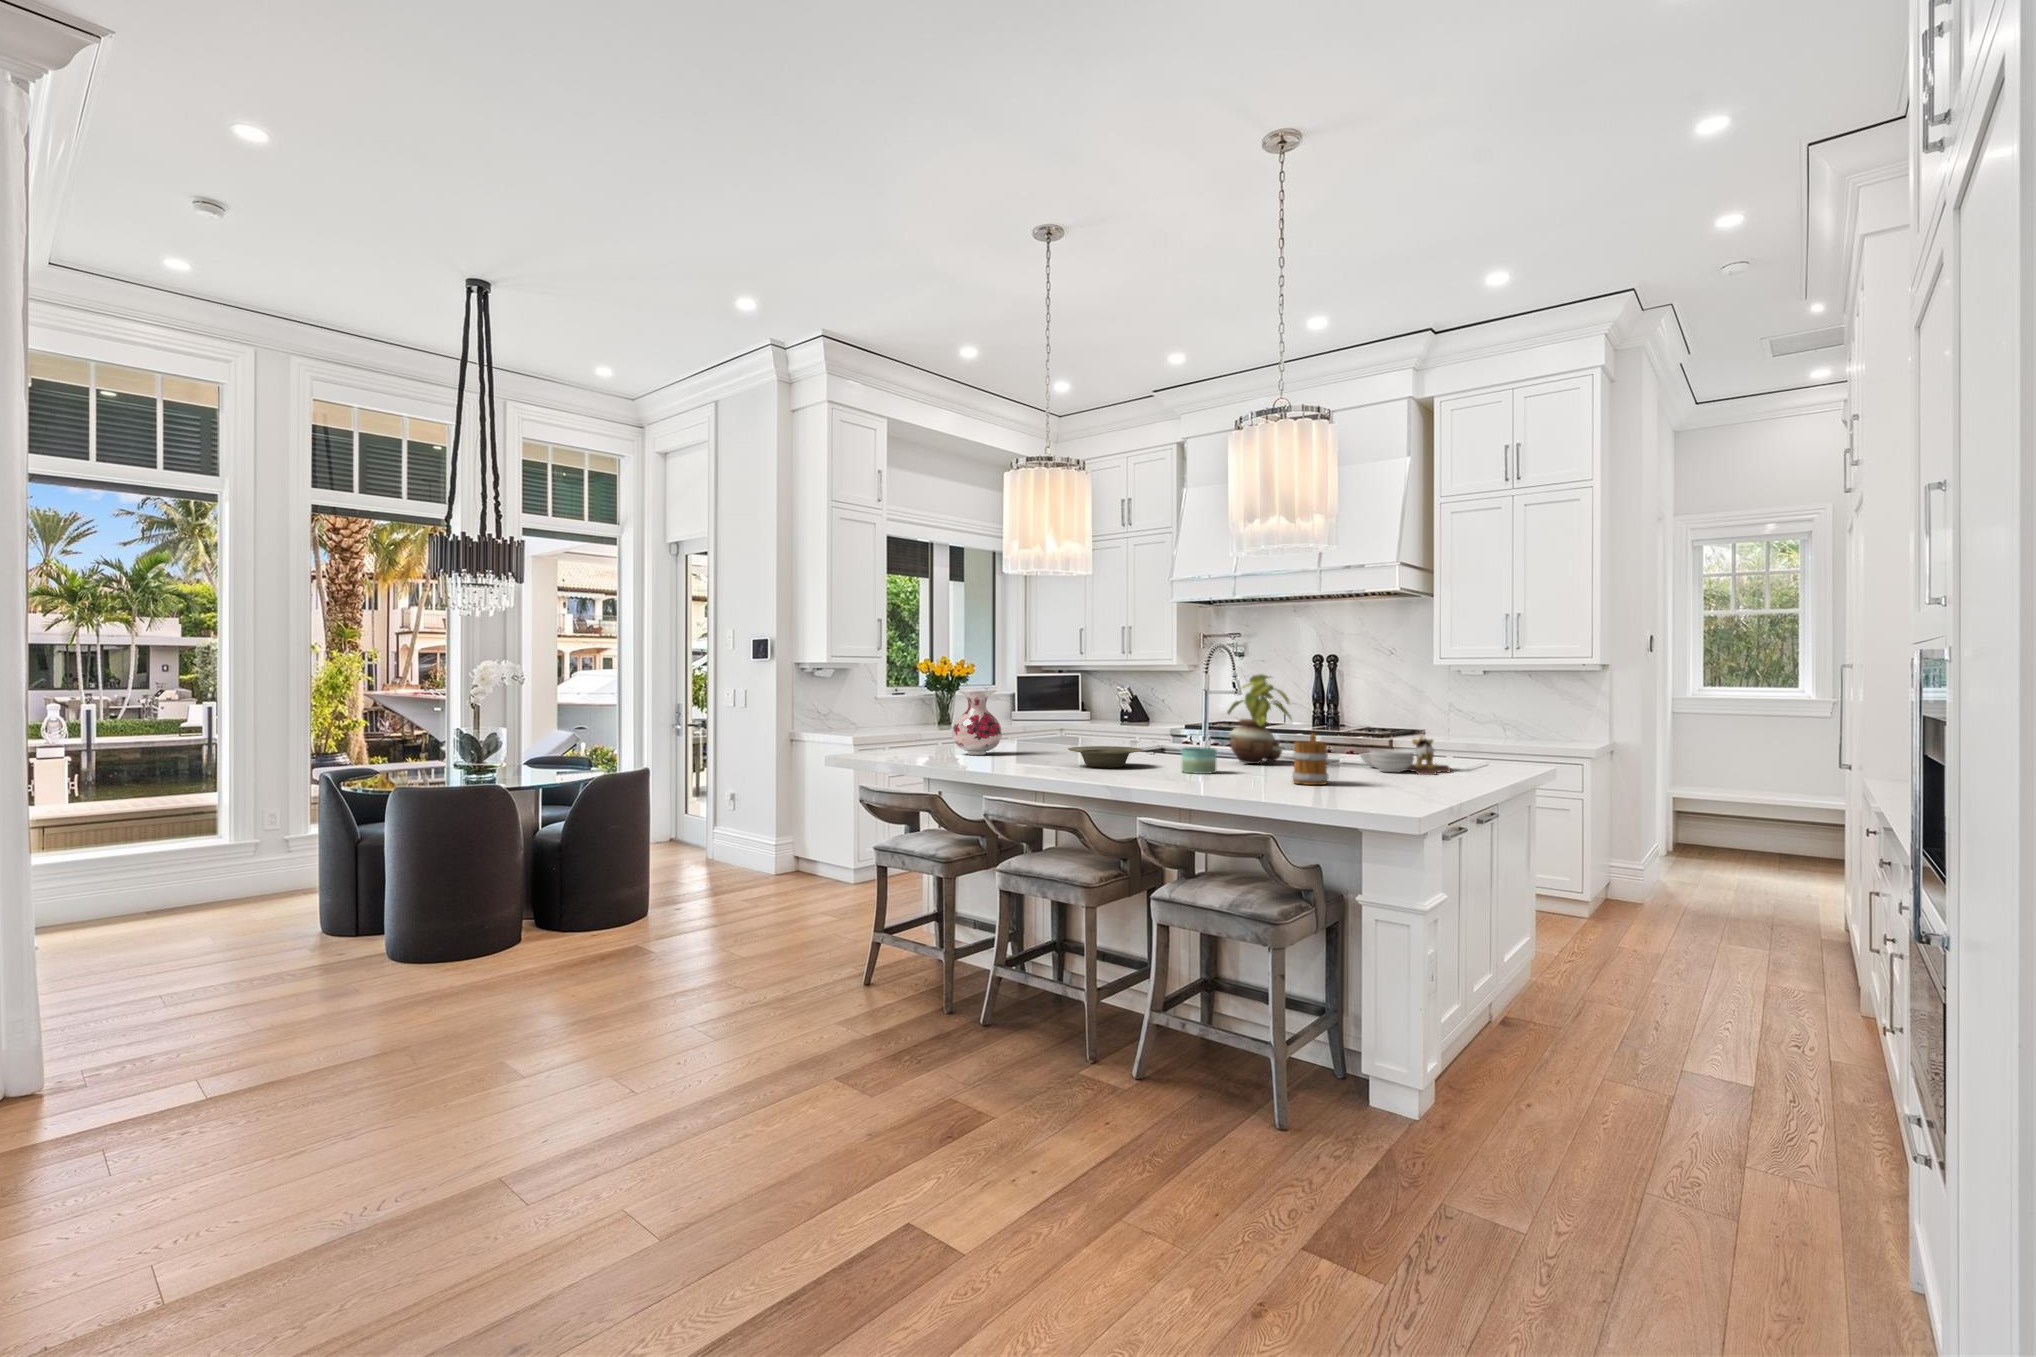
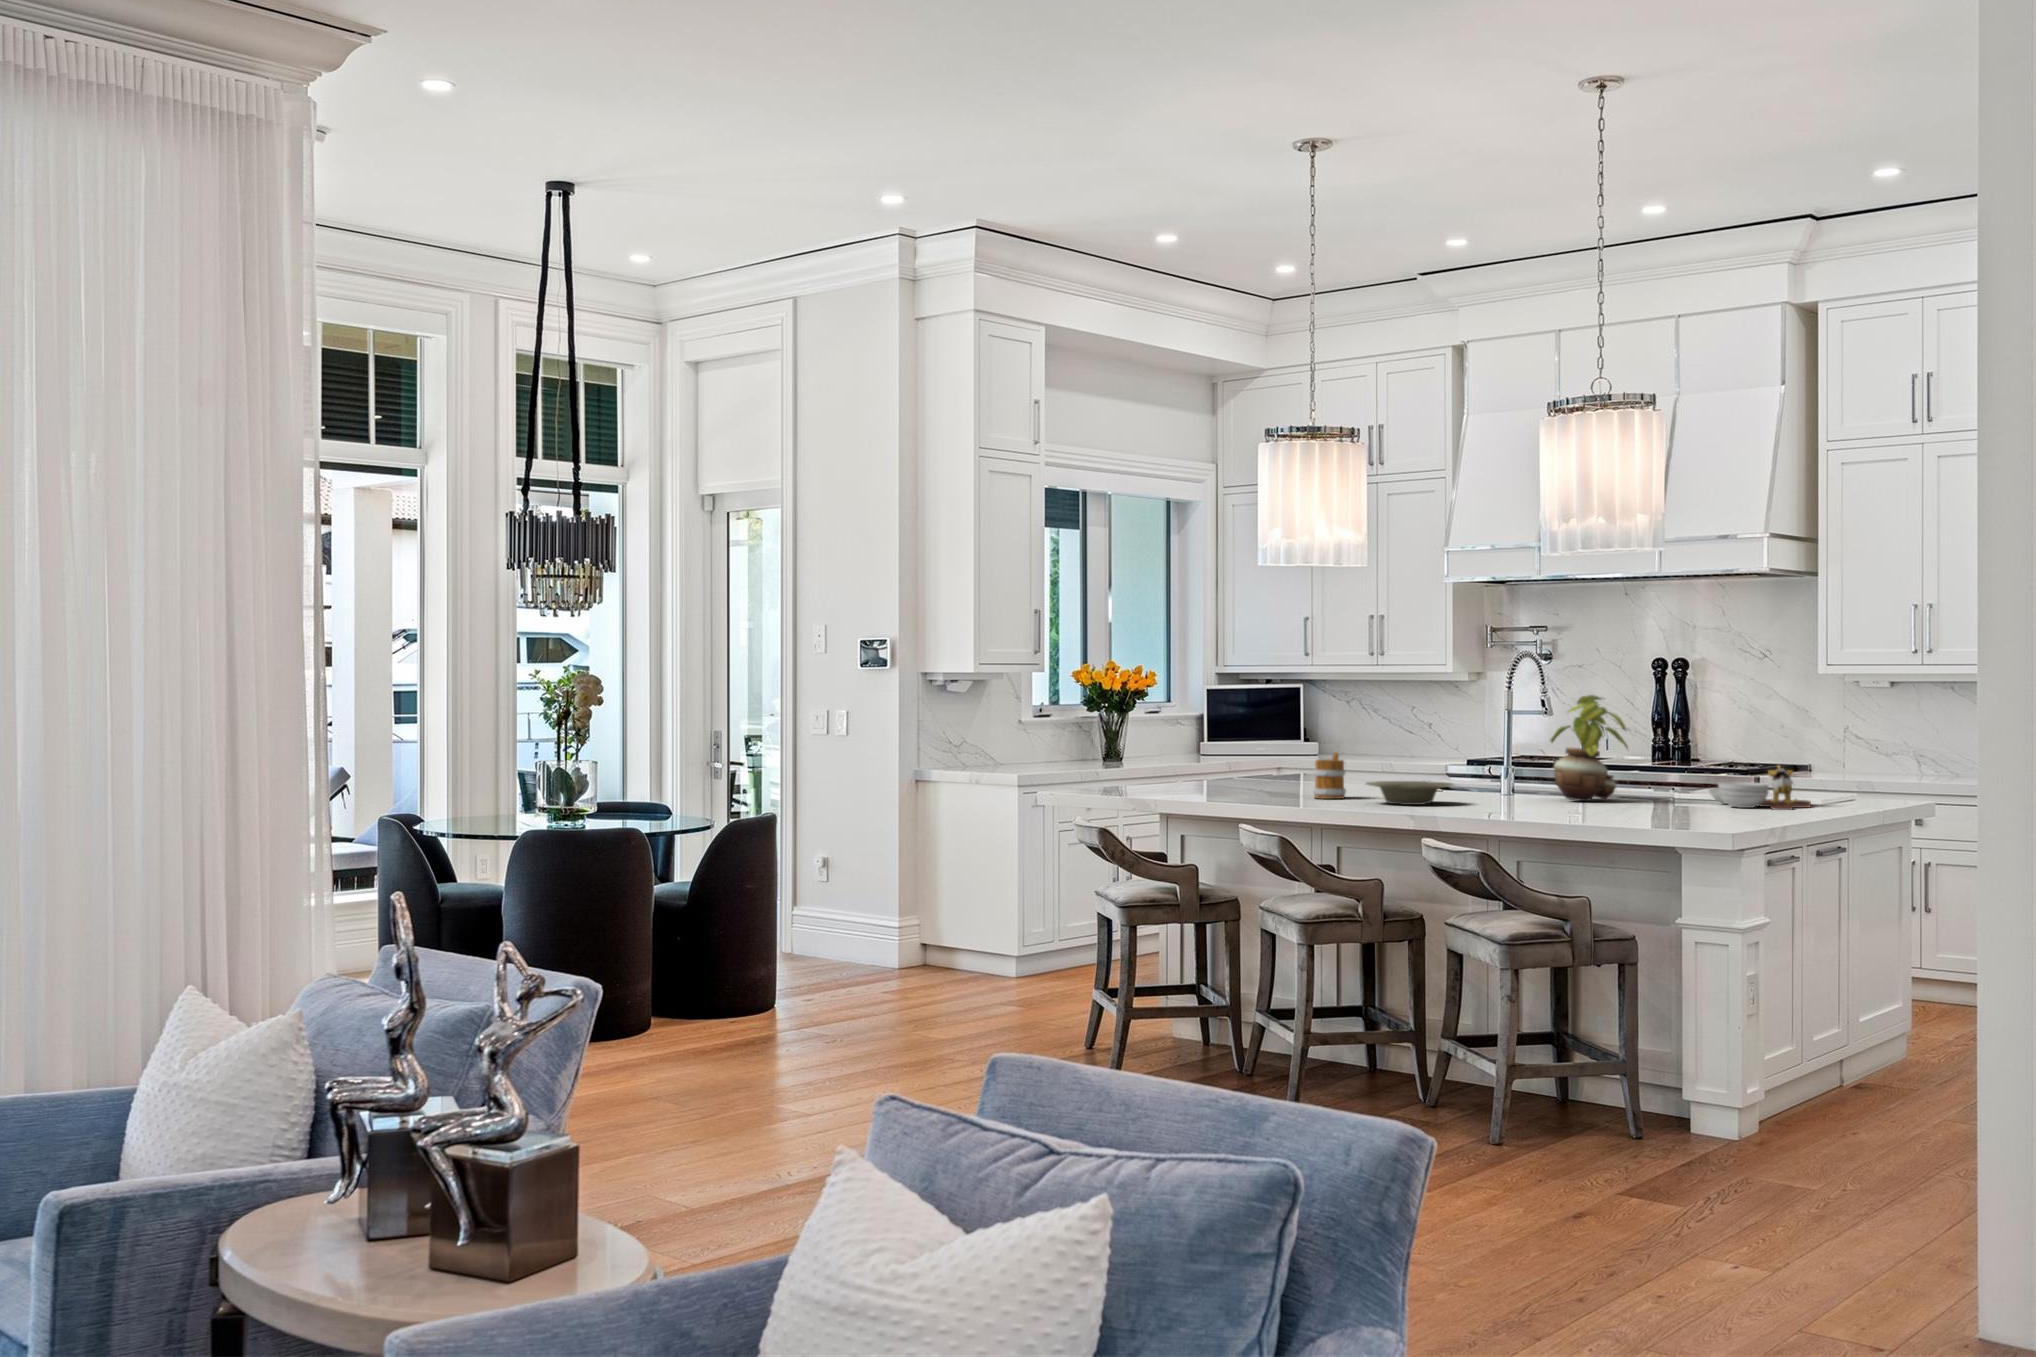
vase: present [952,690,1002,755] -> none [1201,713,1263,794]
mug: present [1292,733,1329,785] -> present [1313,752,1346,799]
candle: present [1182,747,1216,774] -> none [1504,781,1544,809]

